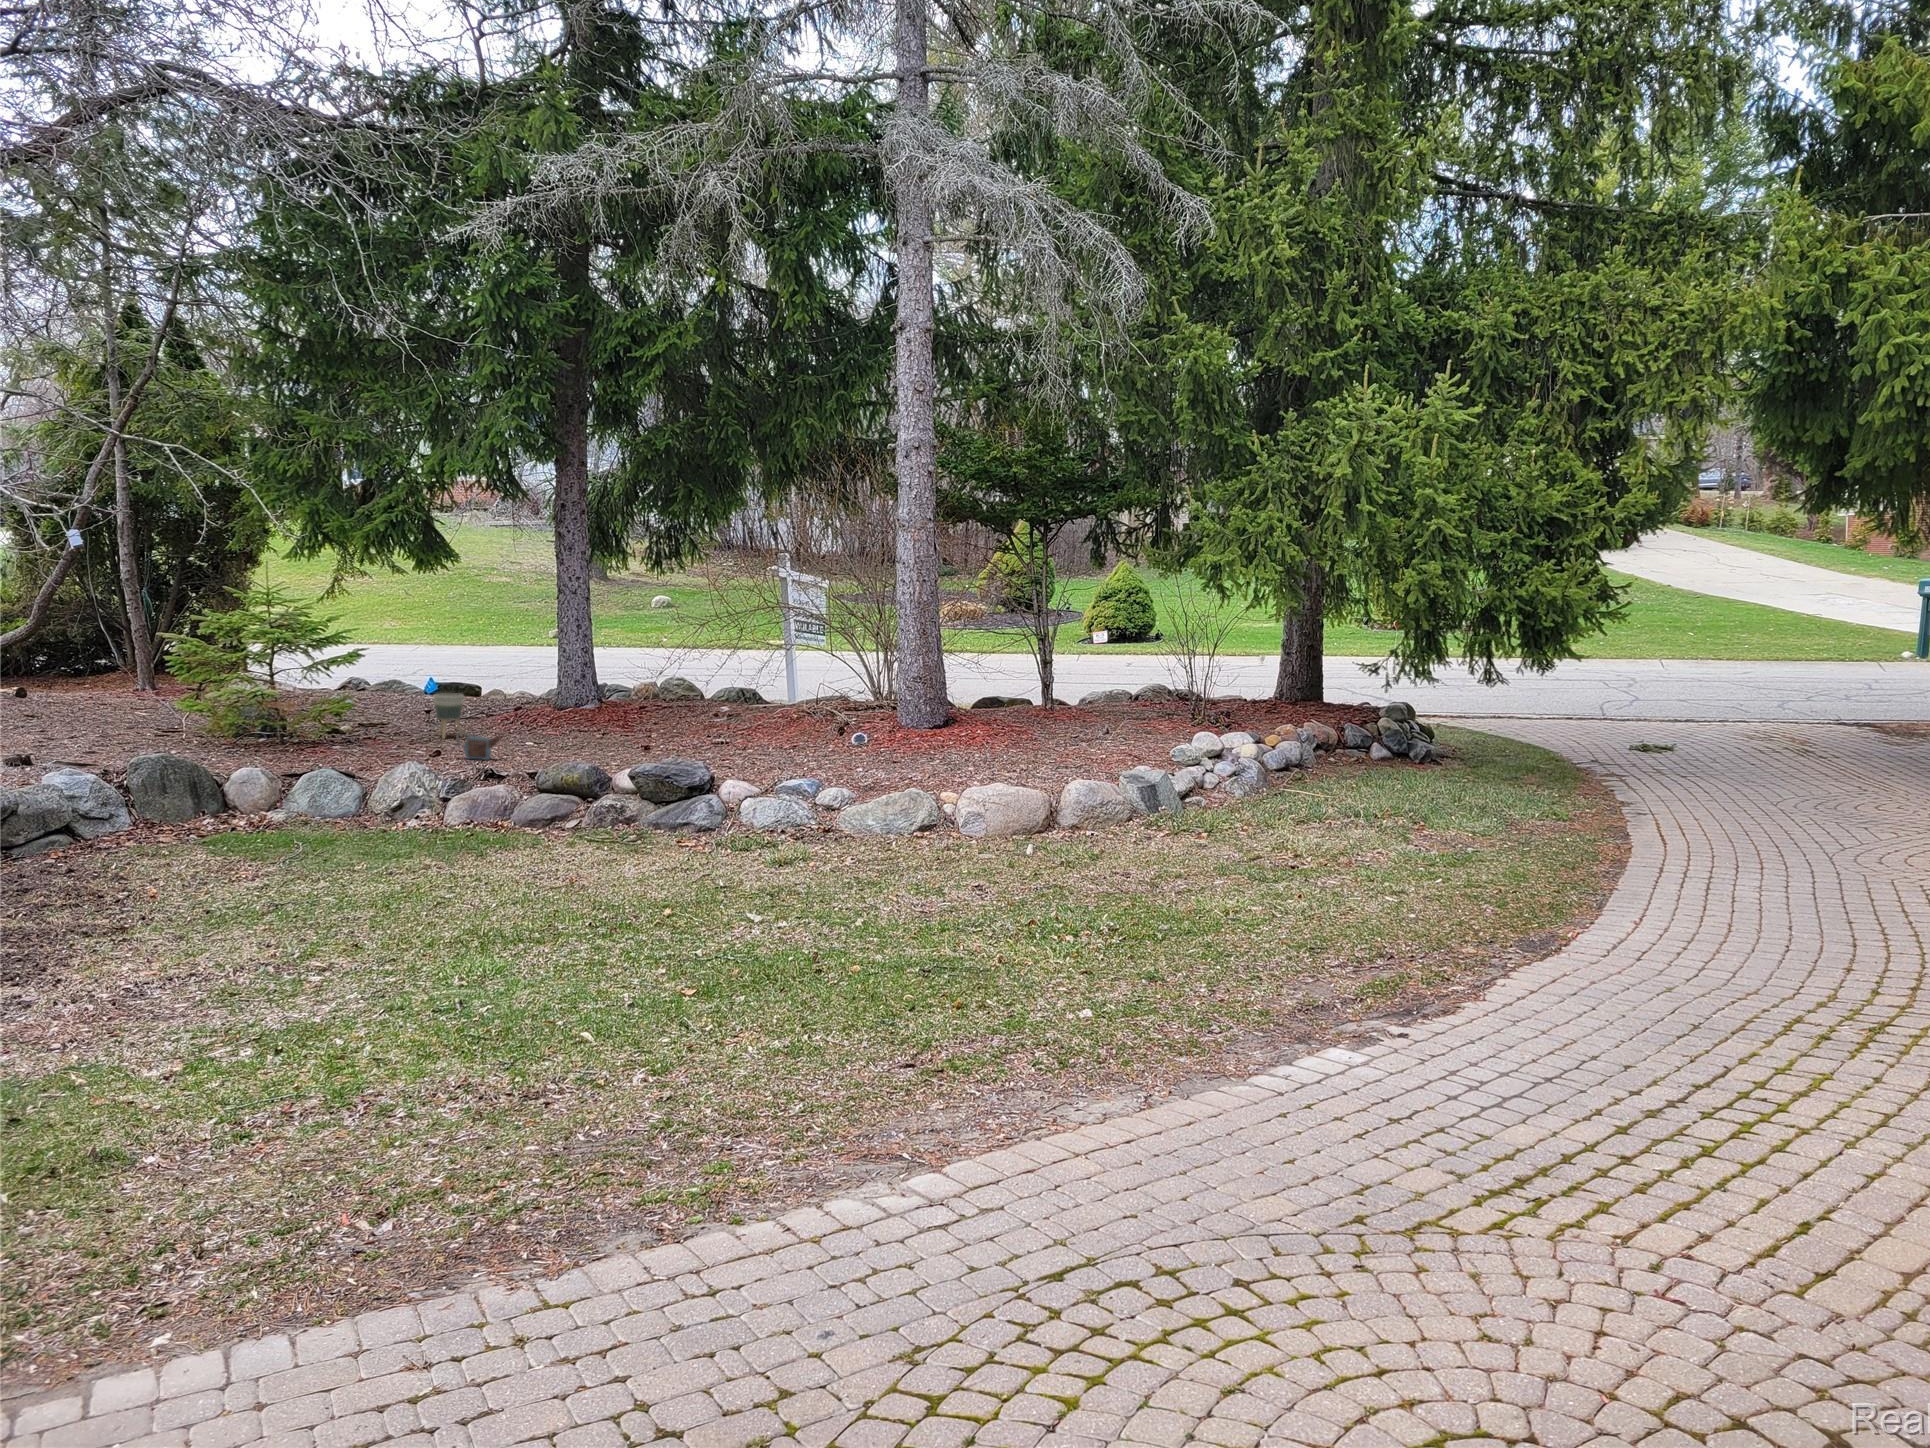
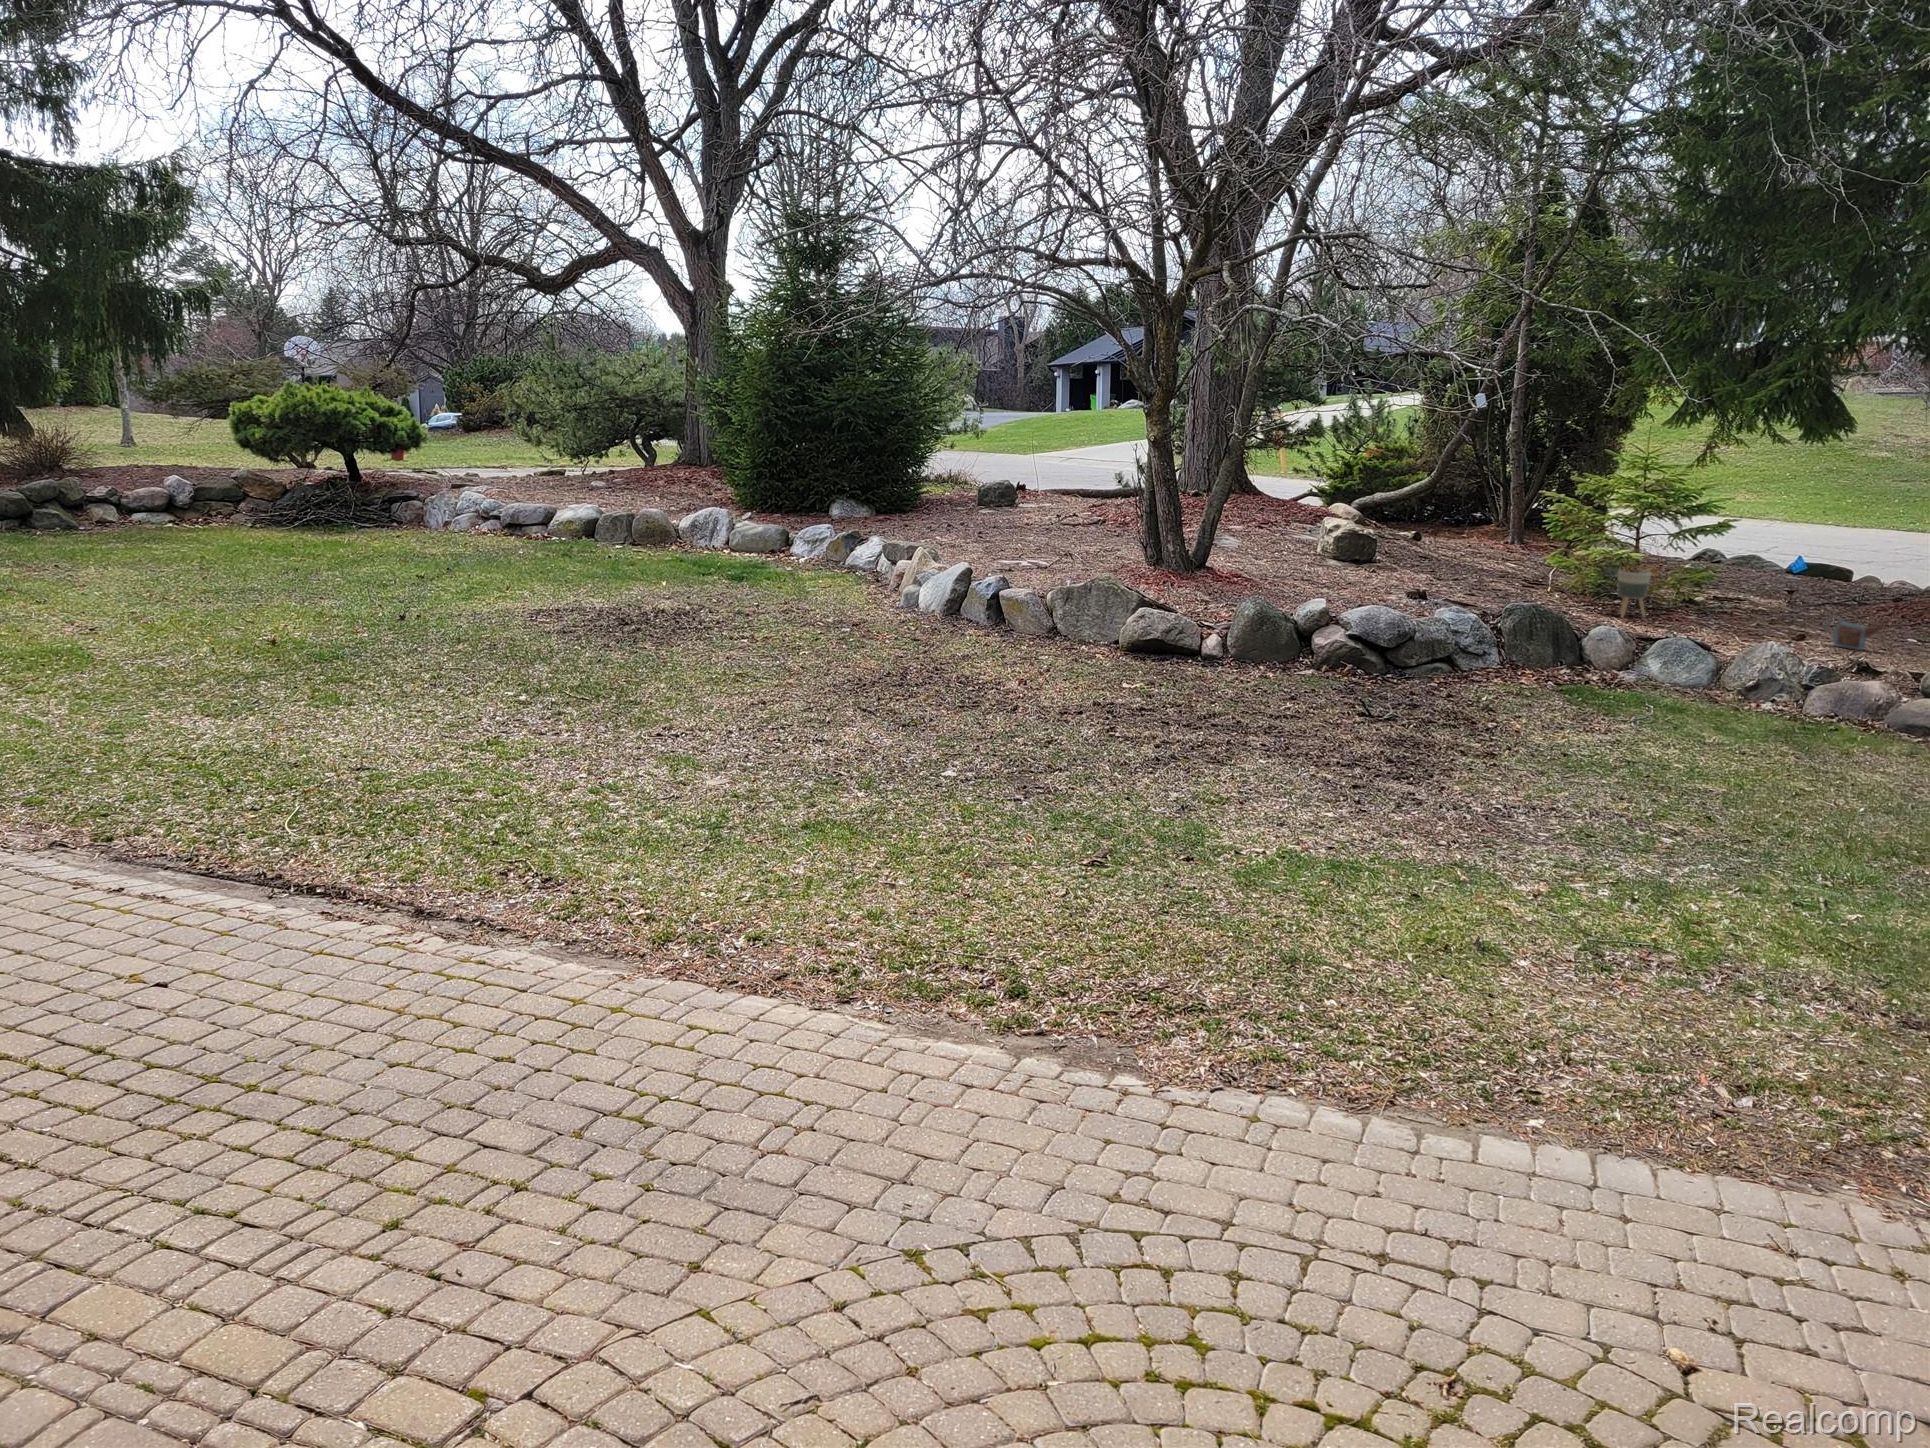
planter: present [434,693,464,739] -> present [1618,570,1651,617]

